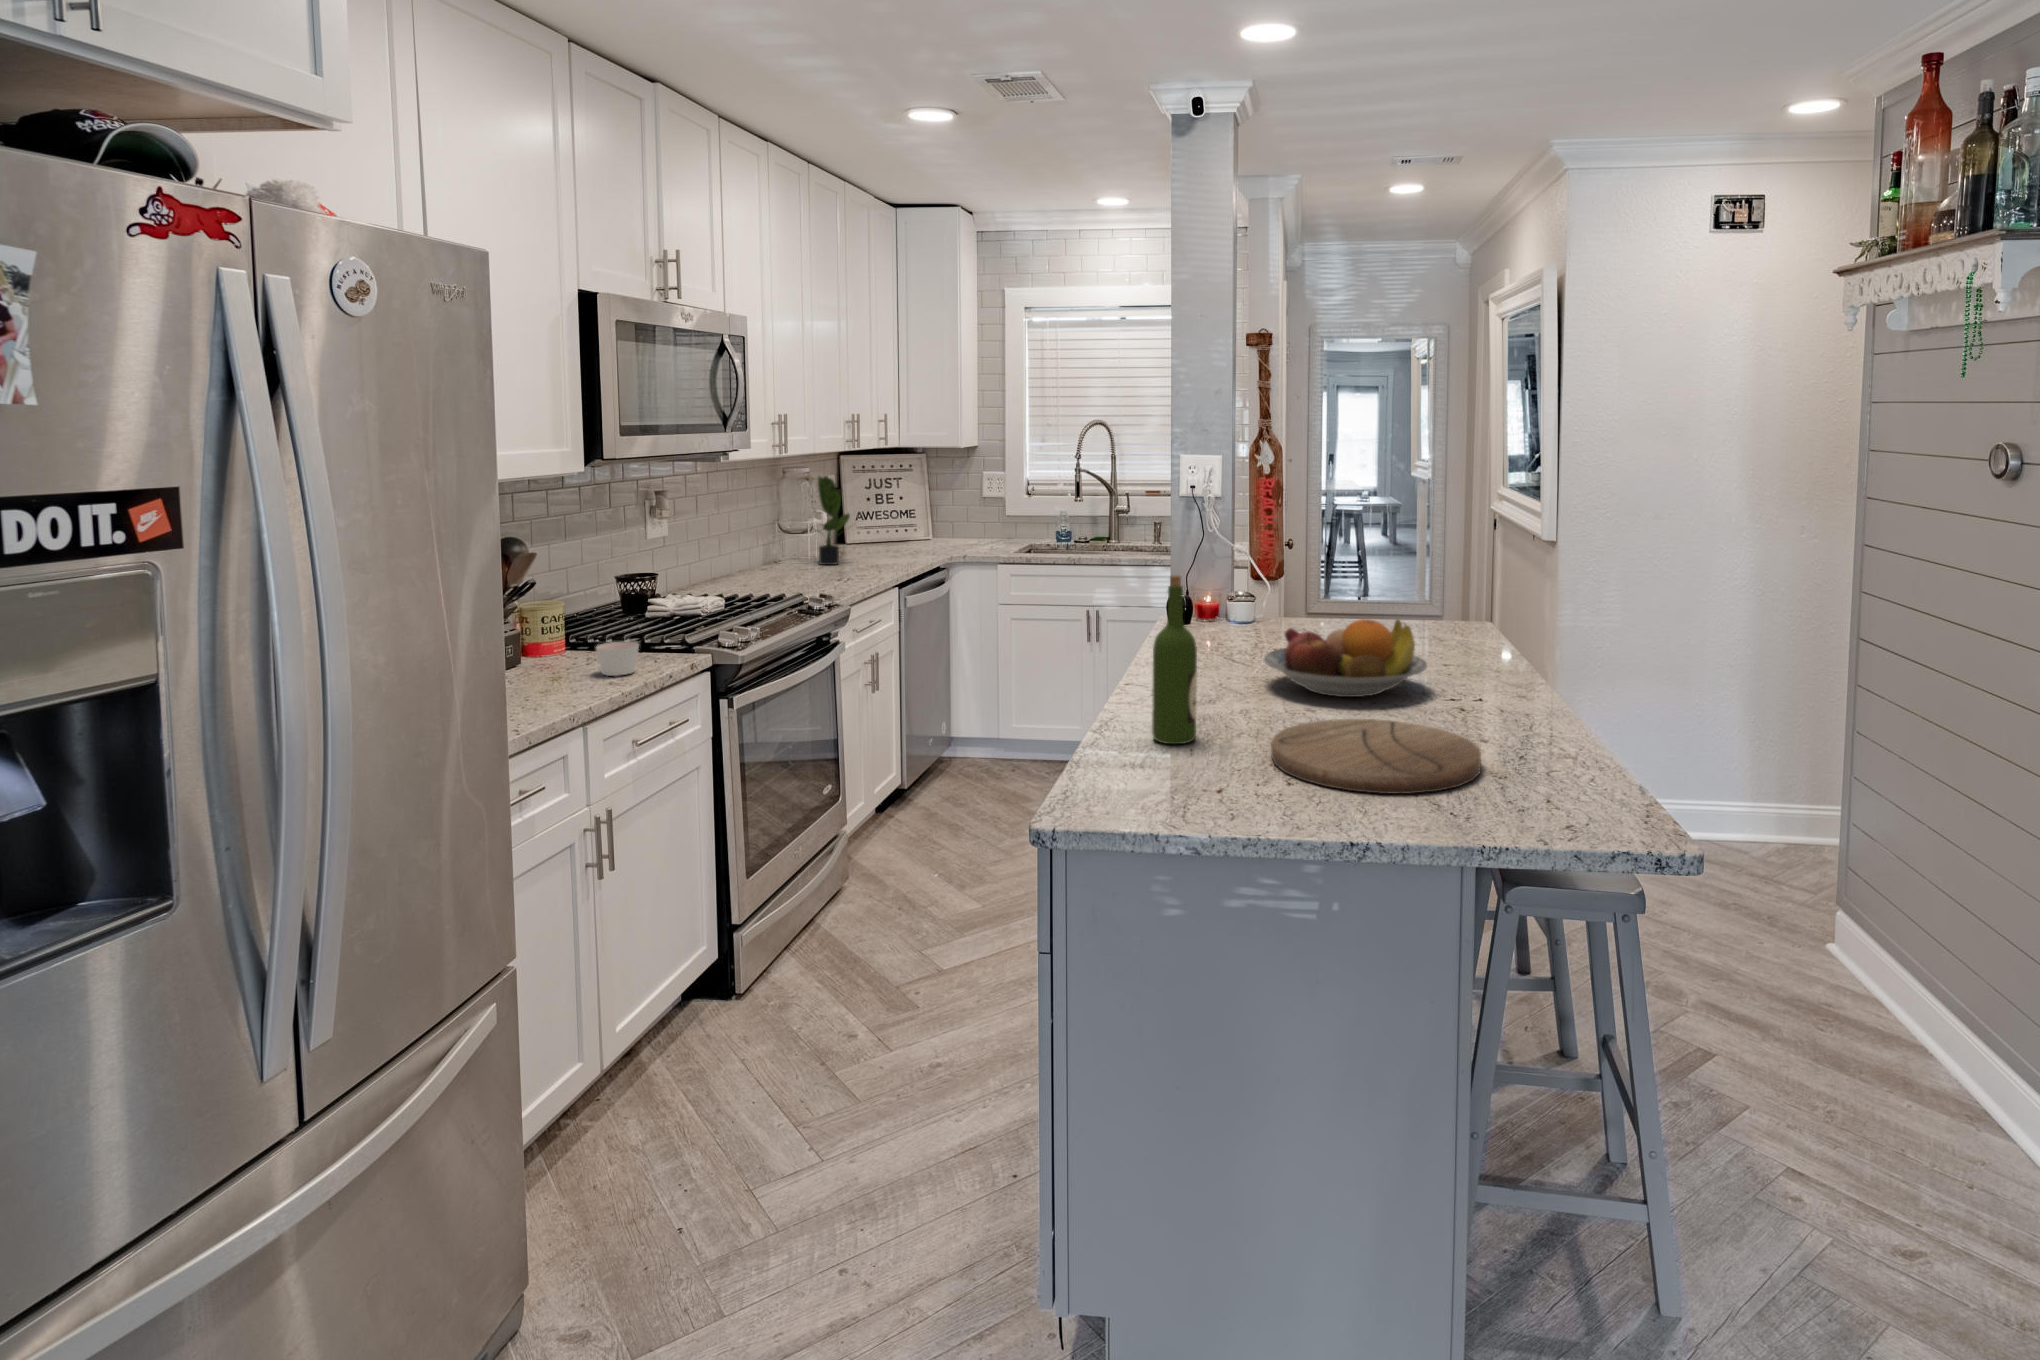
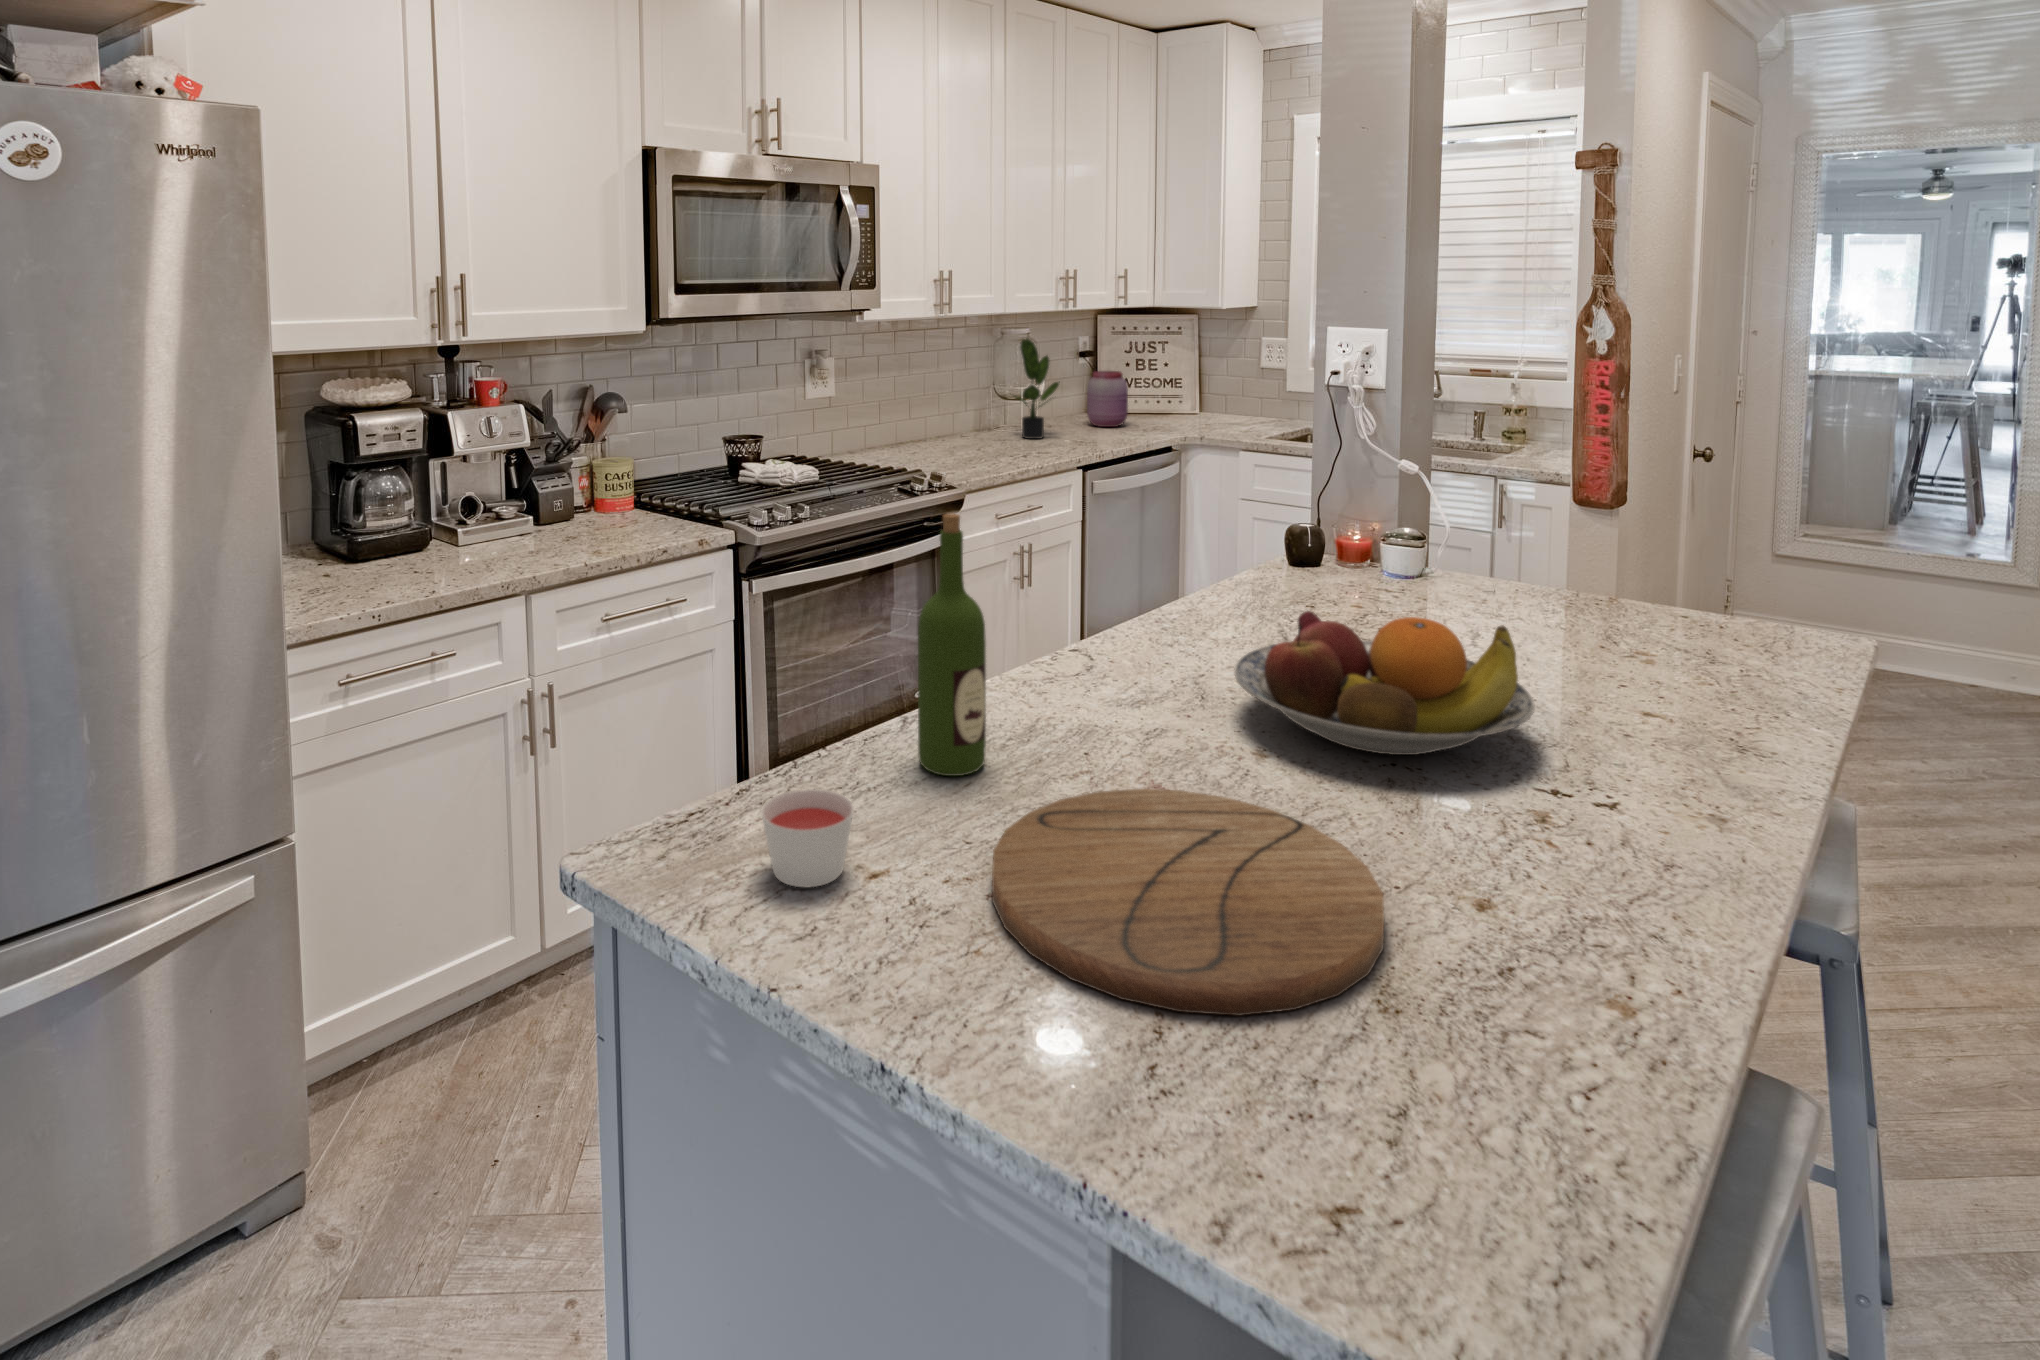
jar: none [855,503,891,552] -> present [1087,371,1128,427]
candle: present [596,642,639,676] -> present [761,789,854,887]

